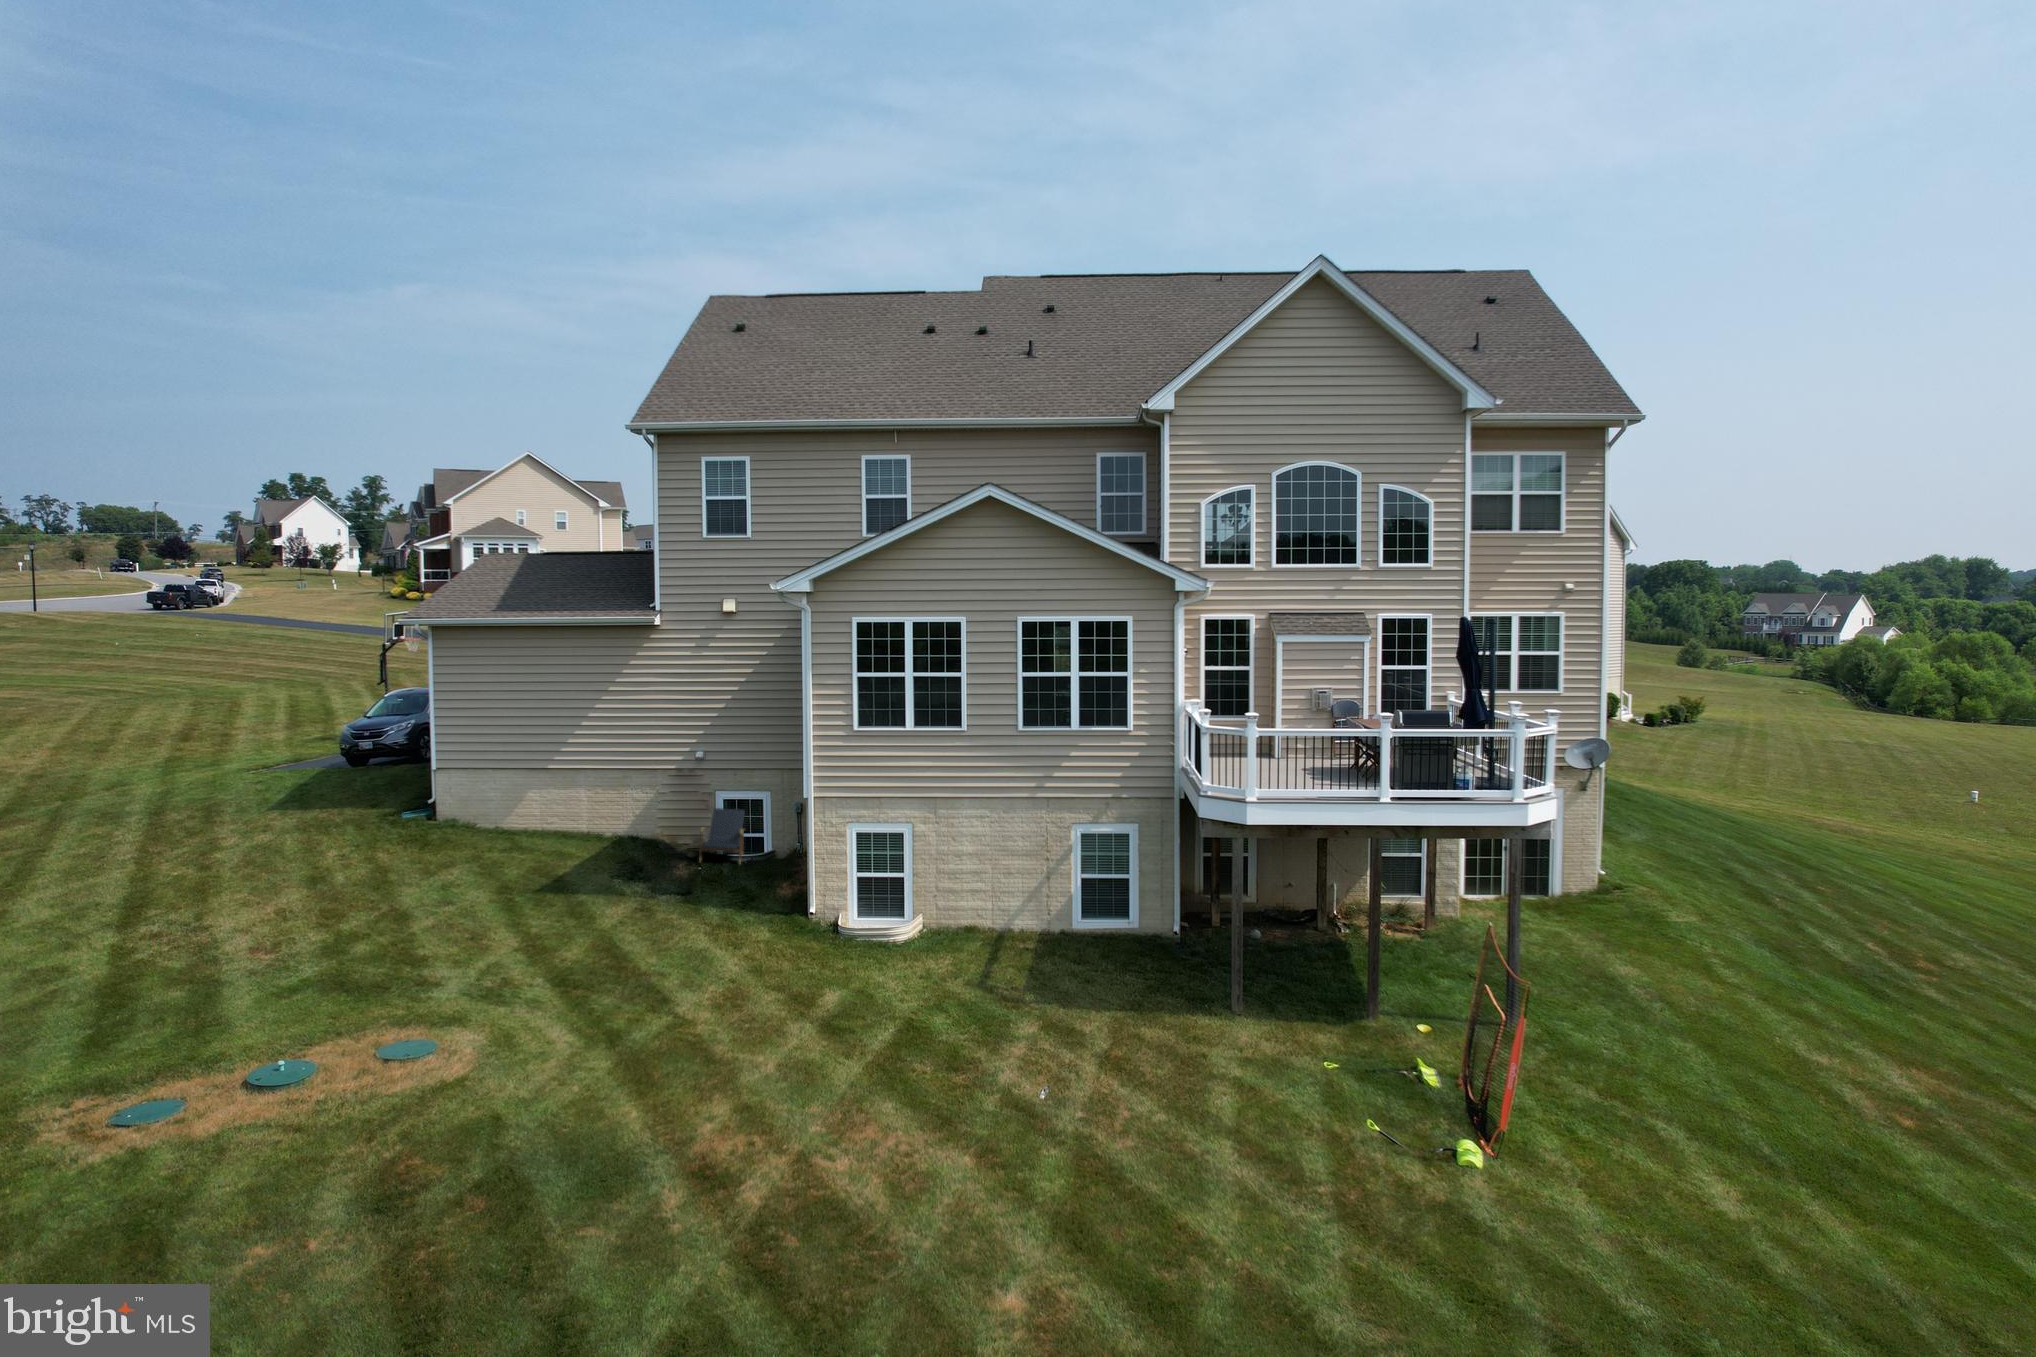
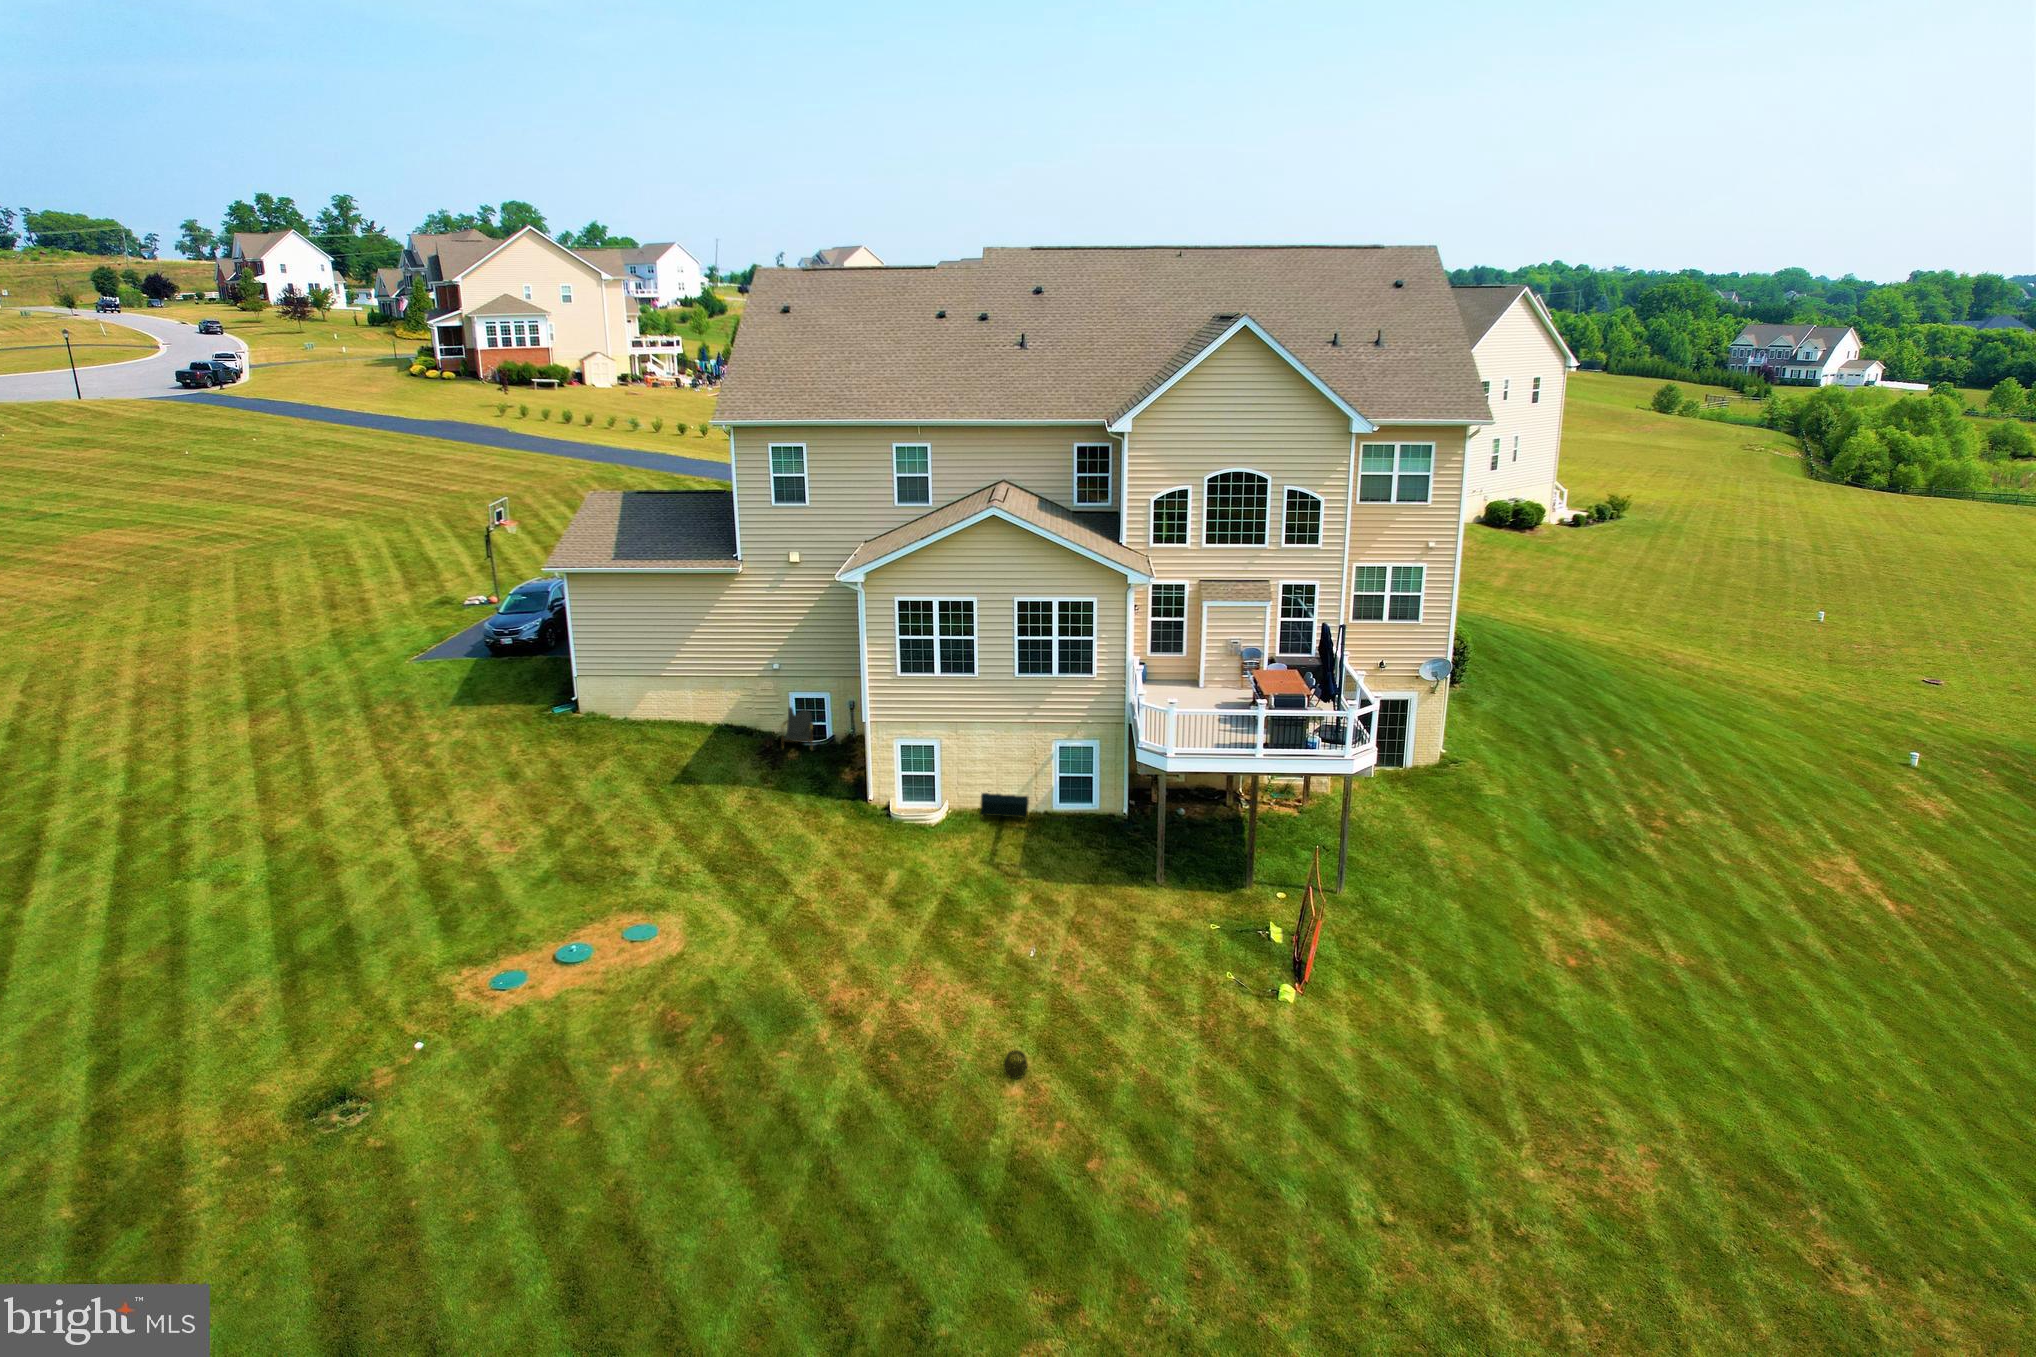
bench: none [967,899,1037,945] -> present [980,793,1029,822]
woven basket: none [990,1224,1034,1280] -> present [1004,1050,1027,1079]

